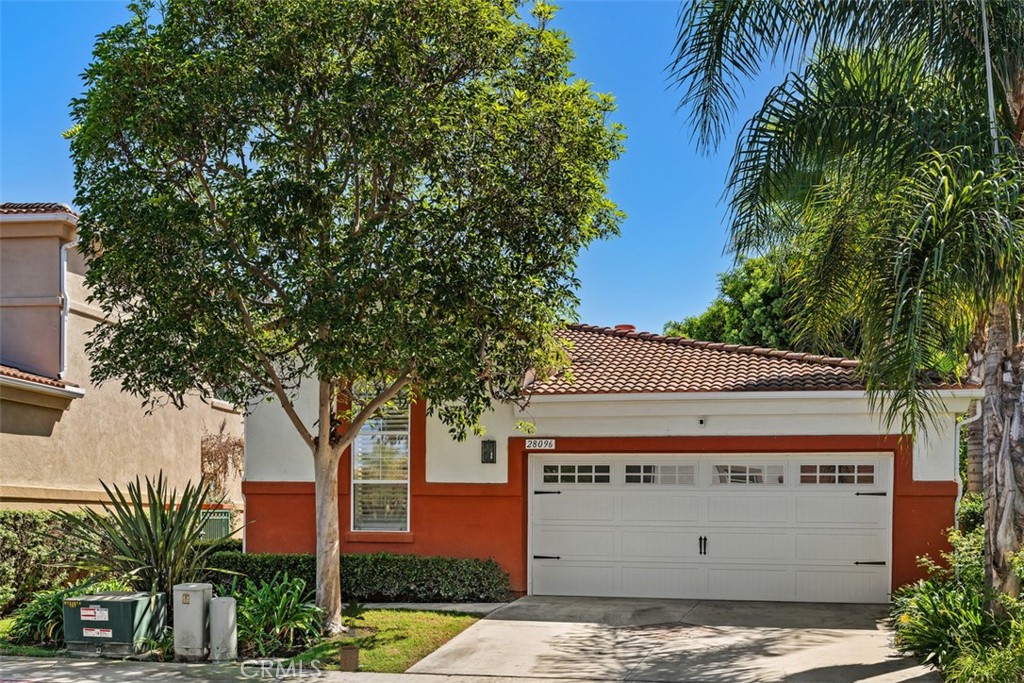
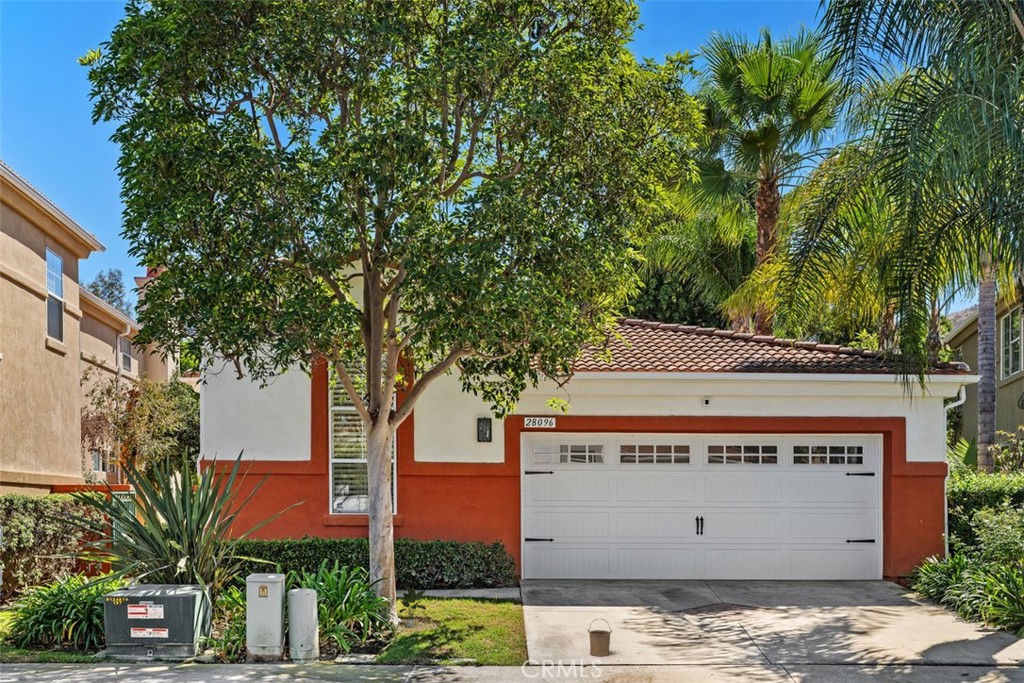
bucket: present [339,638,360,671] -> present [588,619,612,656]

